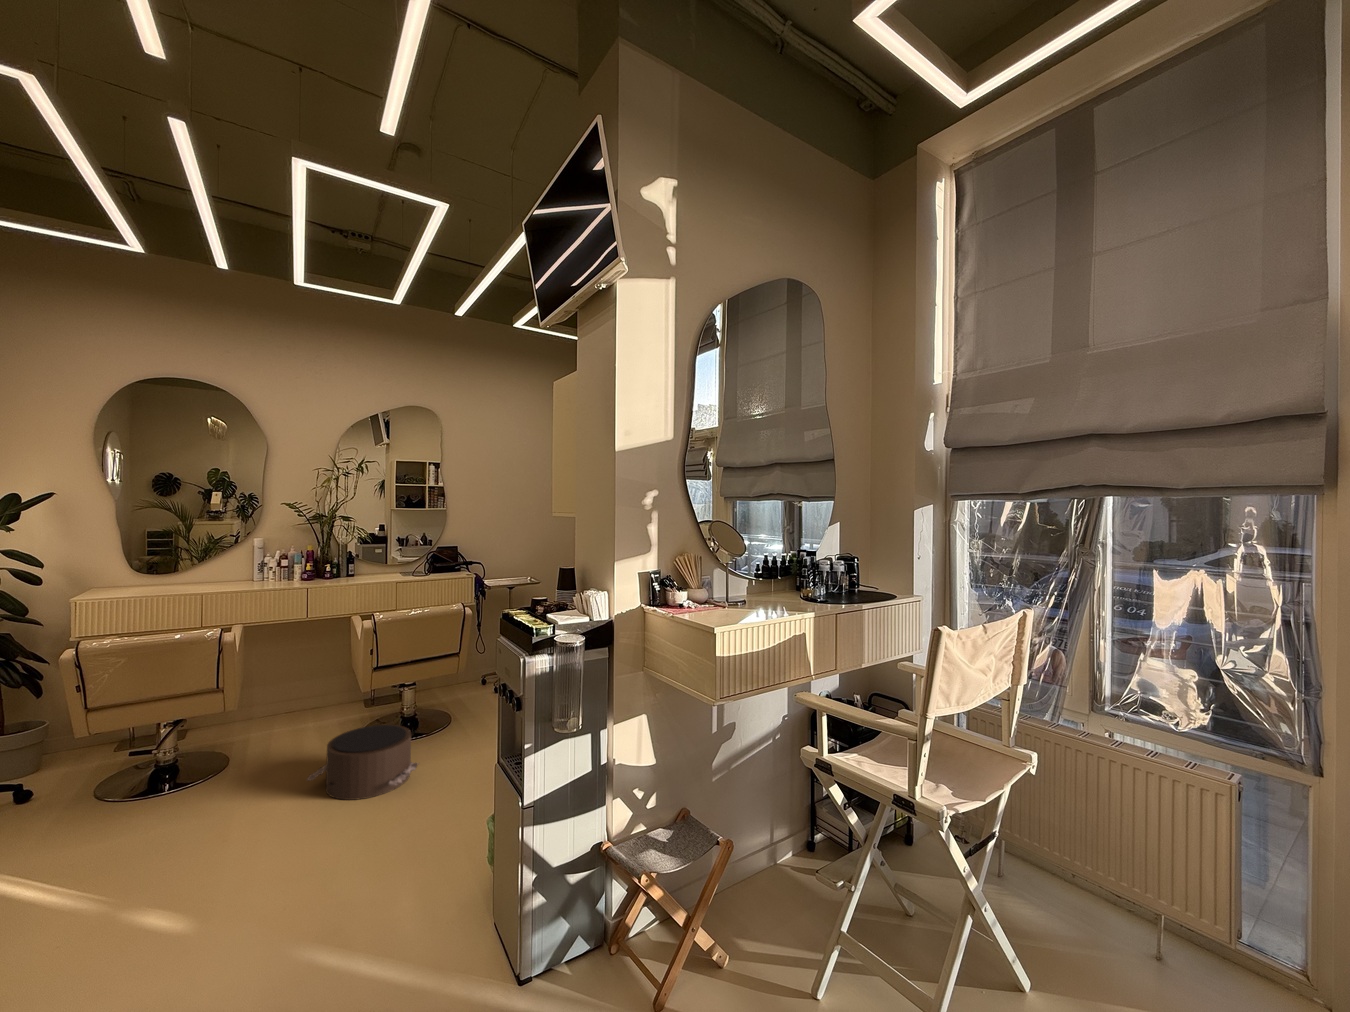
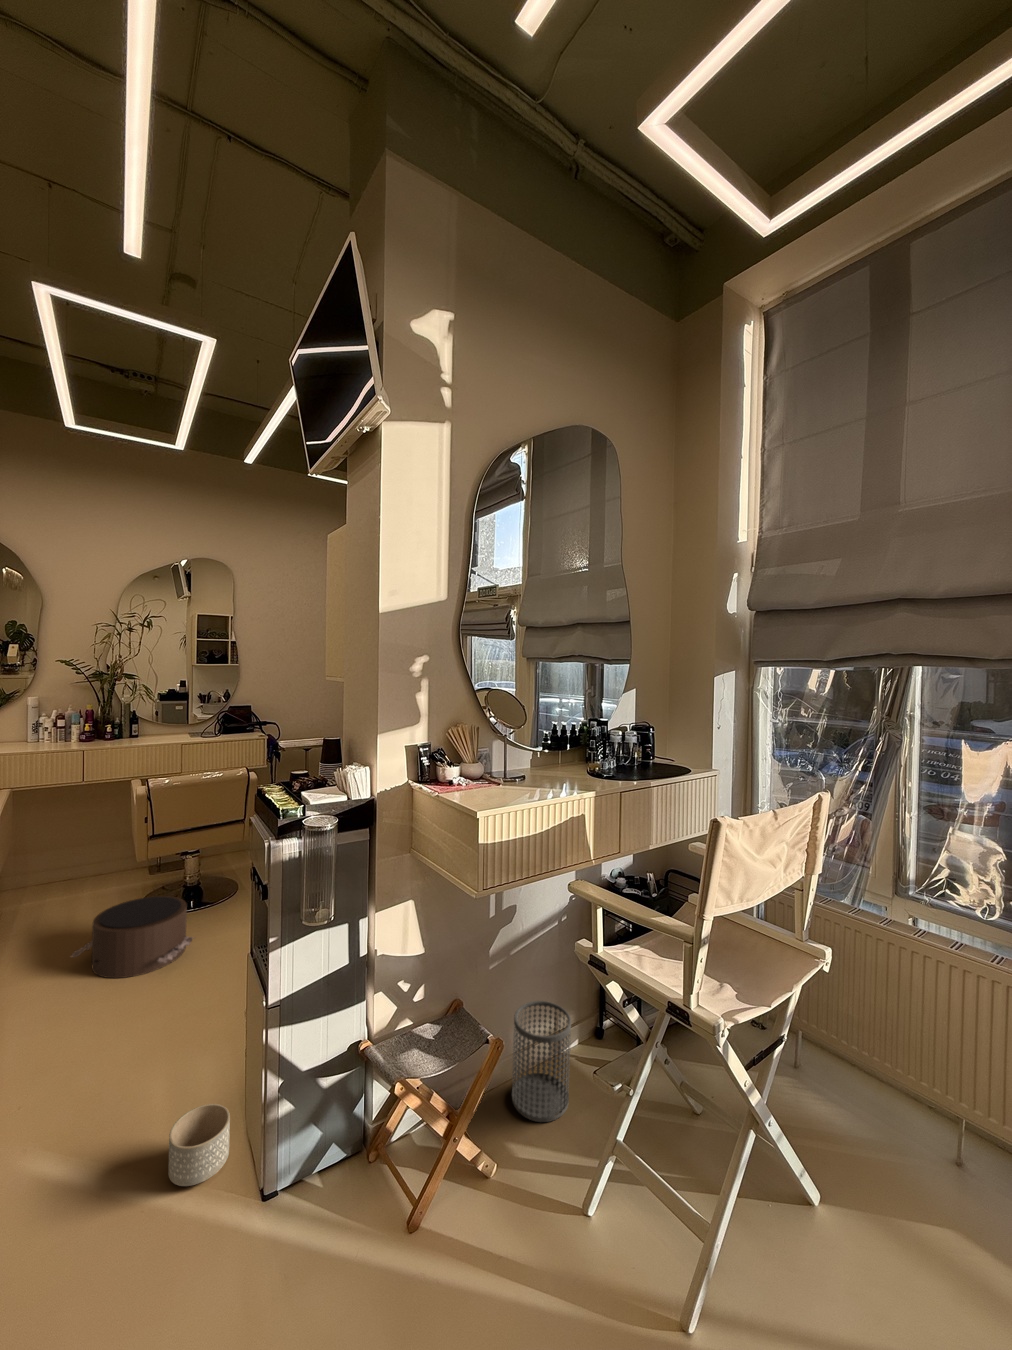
wastebasket: none [736,813,791,923] -> present [512,1001,571,1122]
planter: none [432,902,484,972] -> present [168,1104,230,1186]

